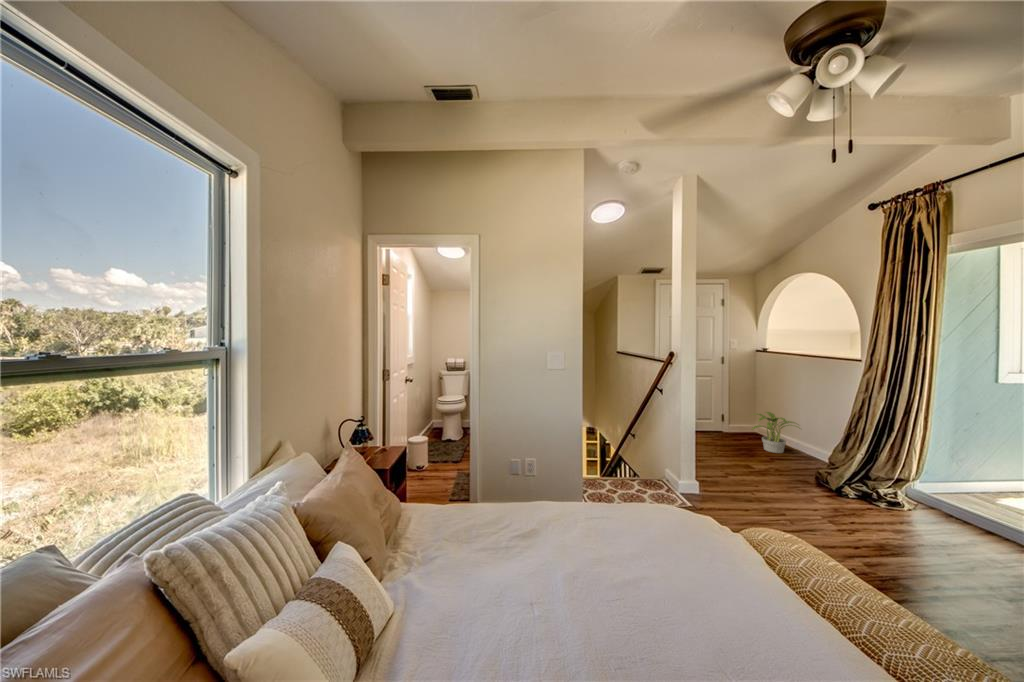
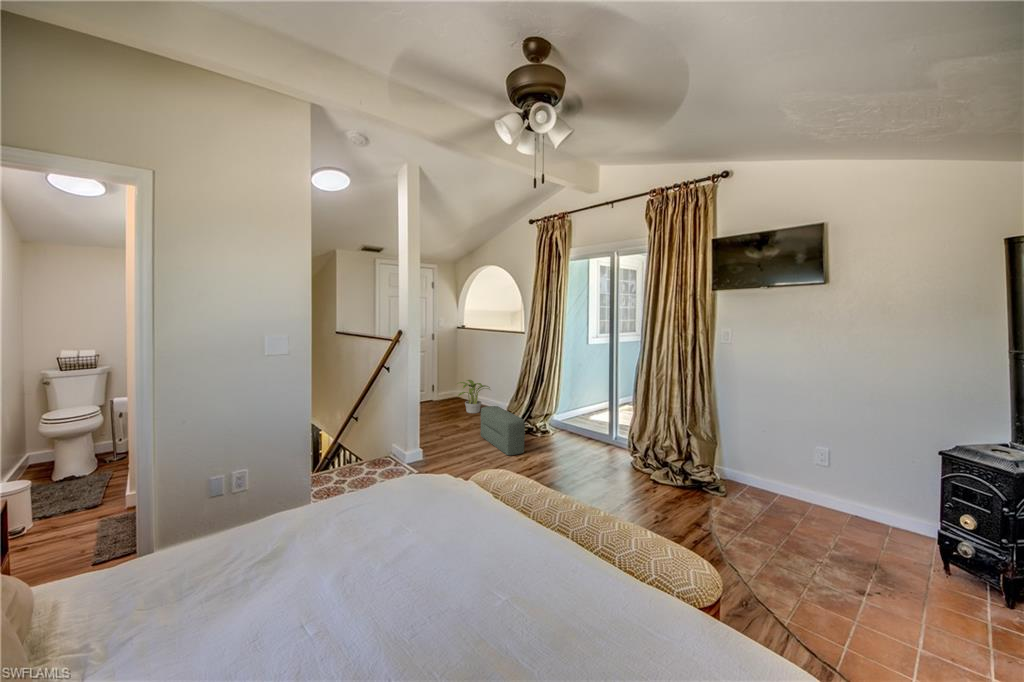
pouf: none [781,449,854,524] -> present [481,406,525,455]

